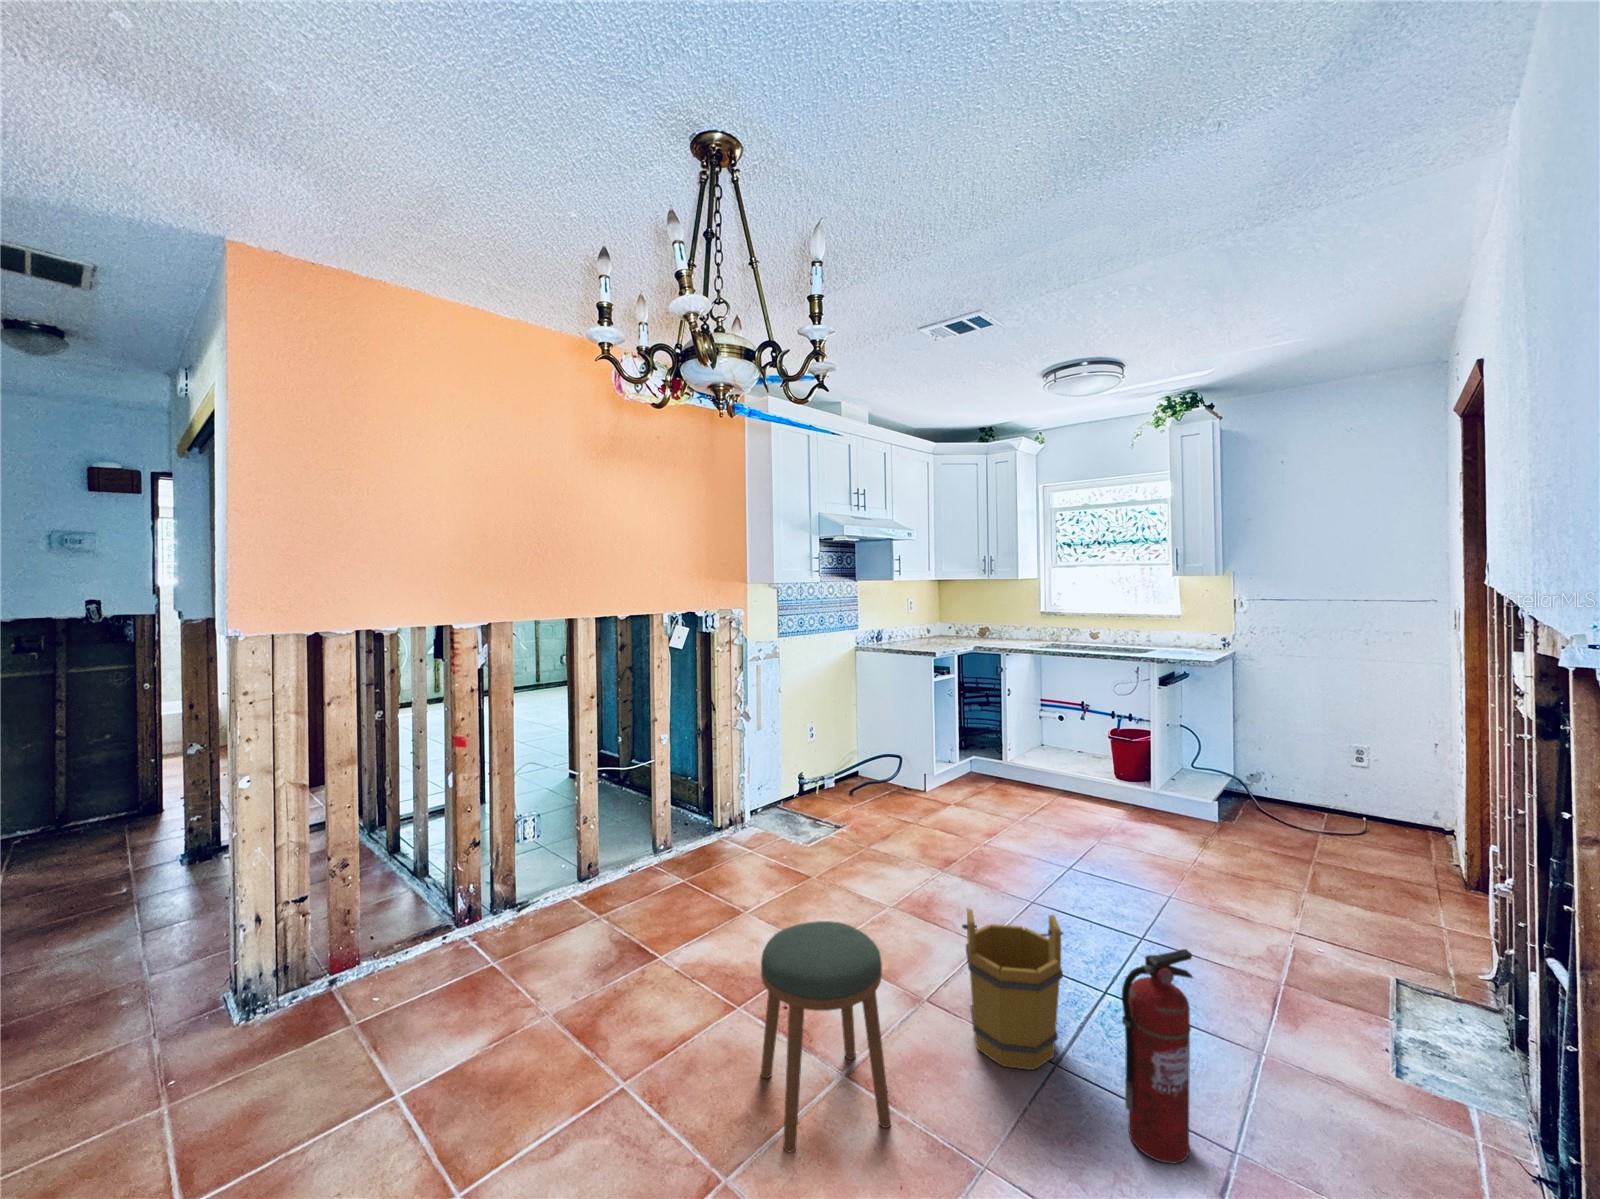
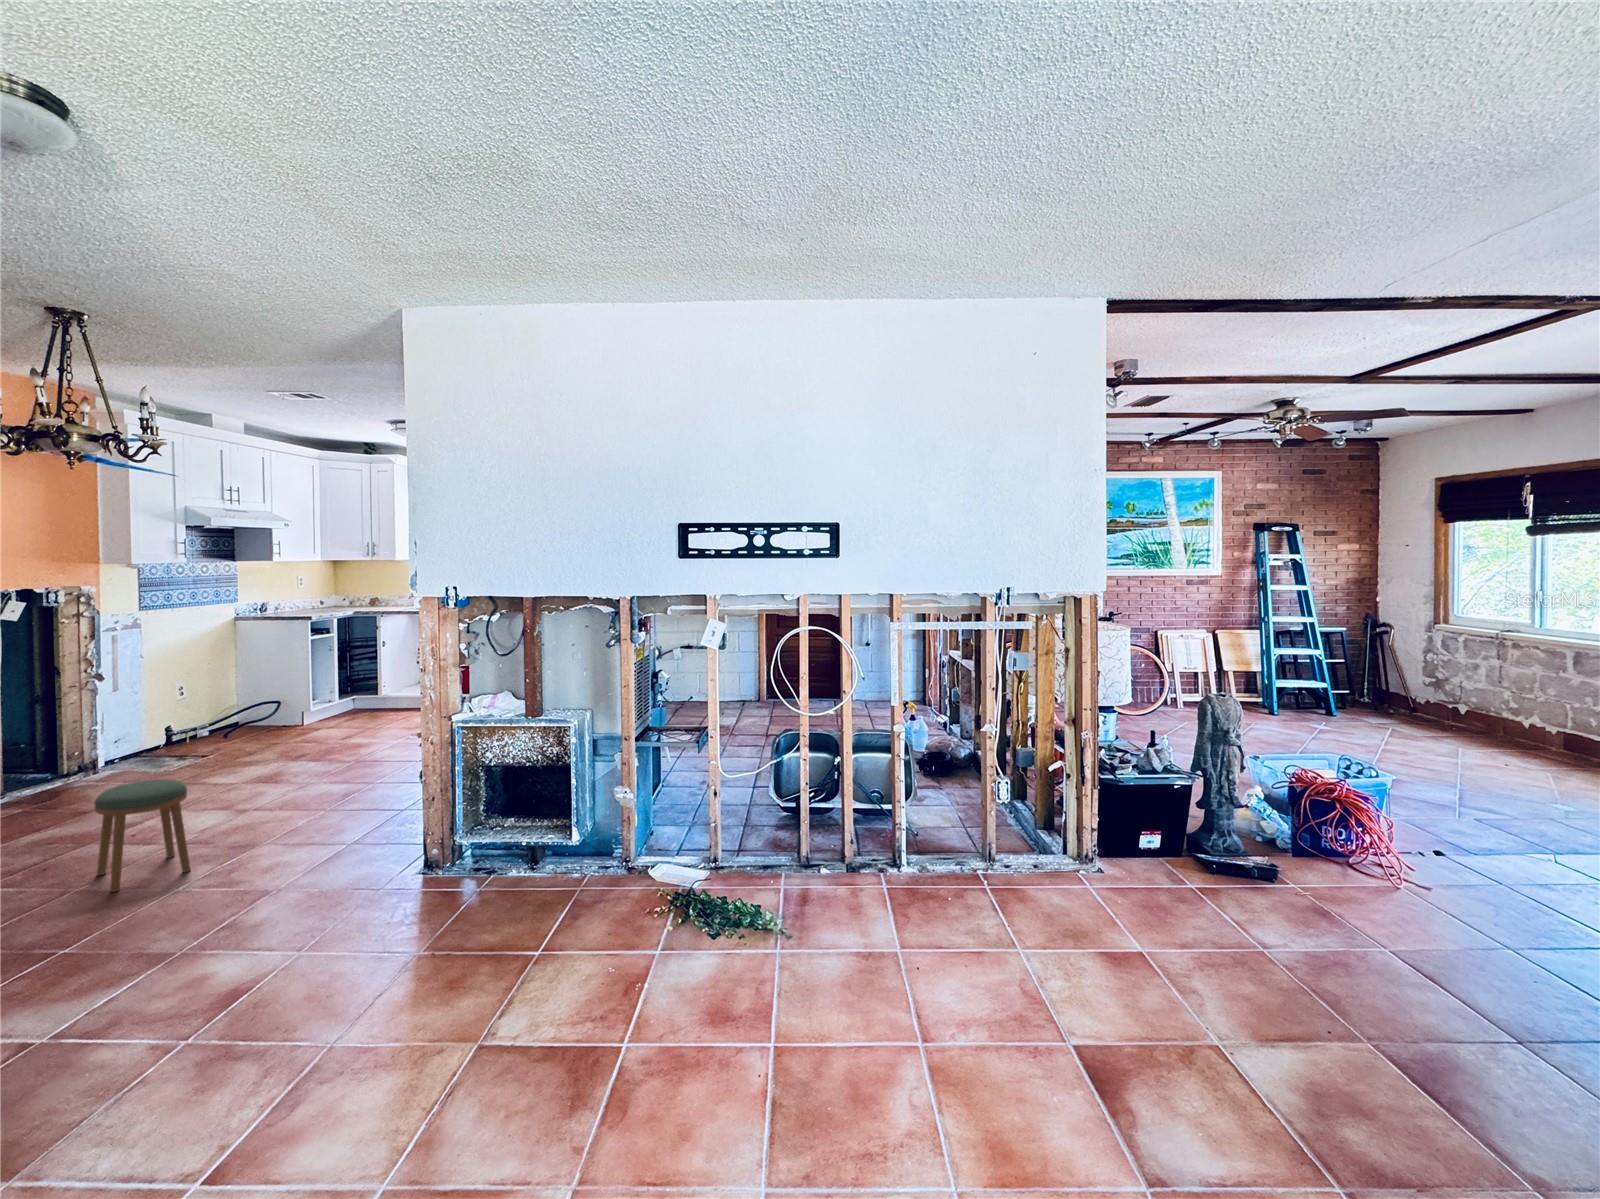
bucket: present [962,909,1063,1070] -> none [256,760,322,840]
fire extinguisher: present [1122,949,1193,1163] -> none [329,755,369,849]

